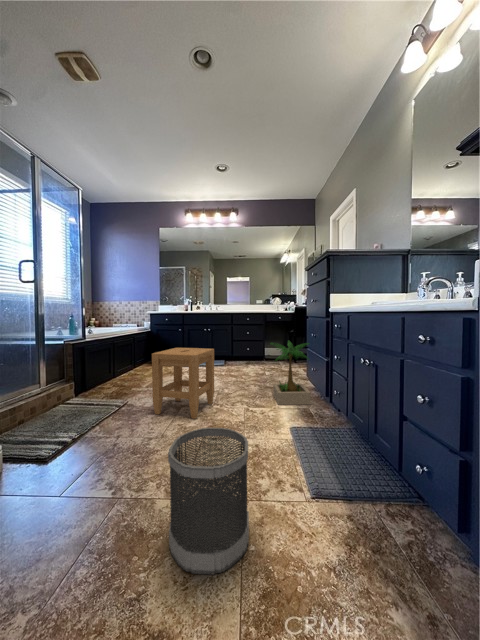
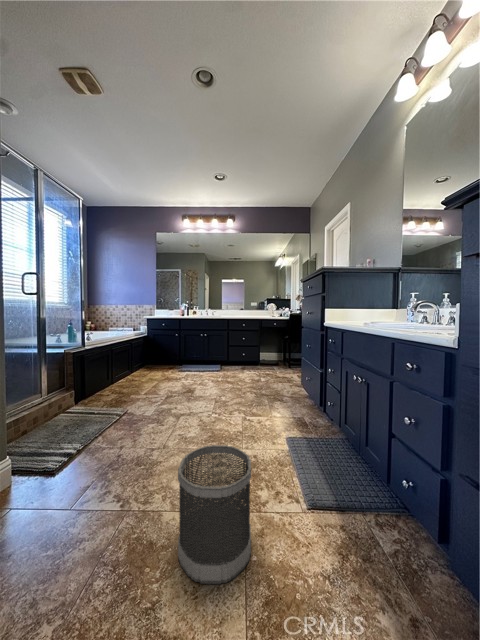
potted plant: present [270,343,311,405] -> none [263,350,310,413]
stool: present [152,348,214,419] -> none [153,357,213,428]

